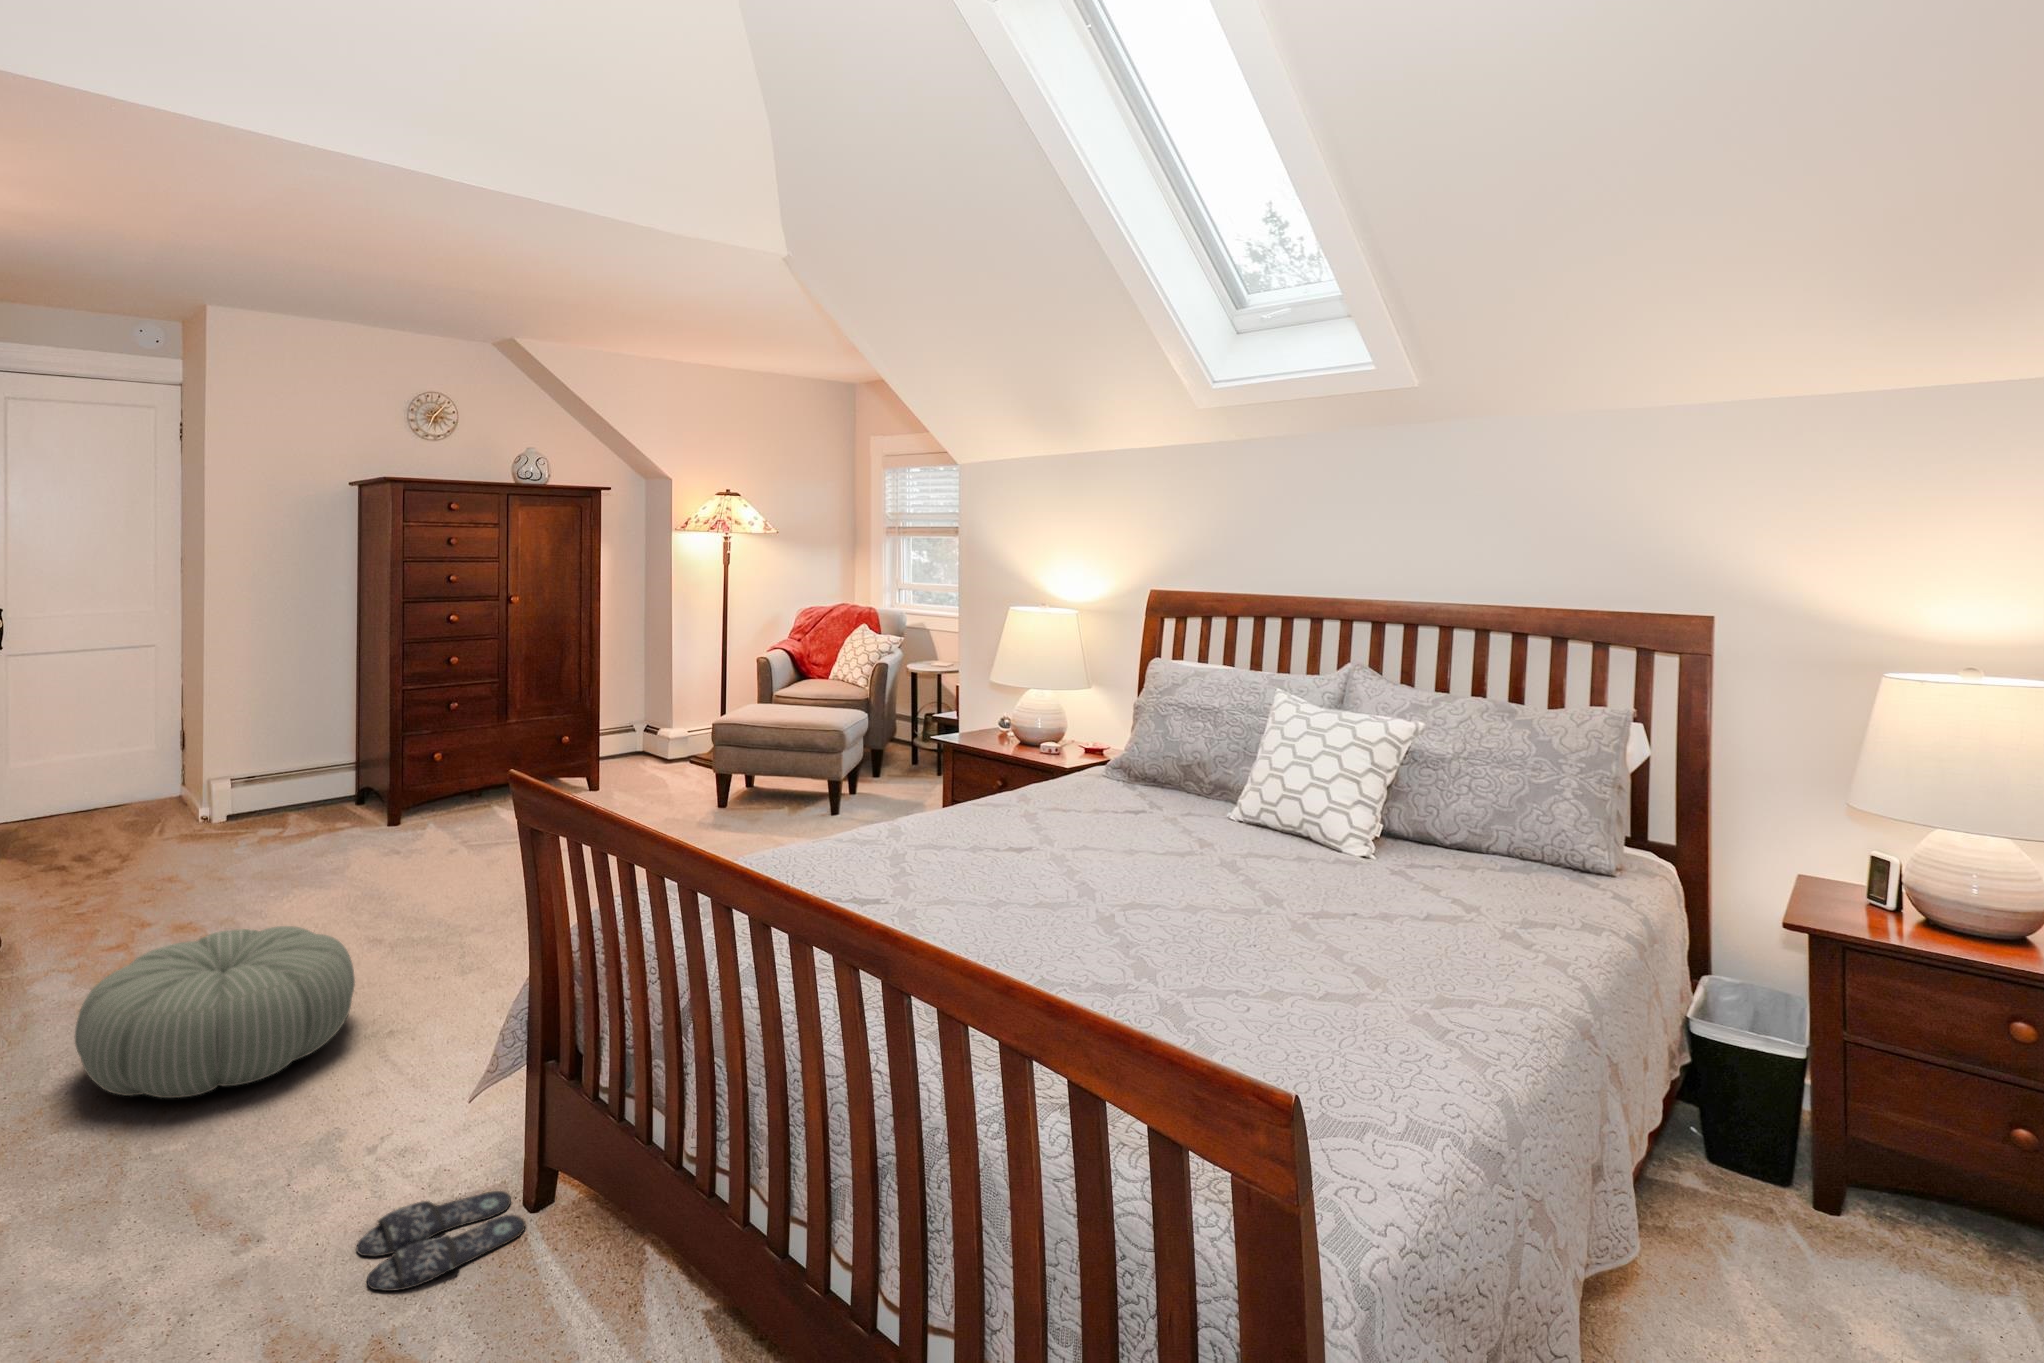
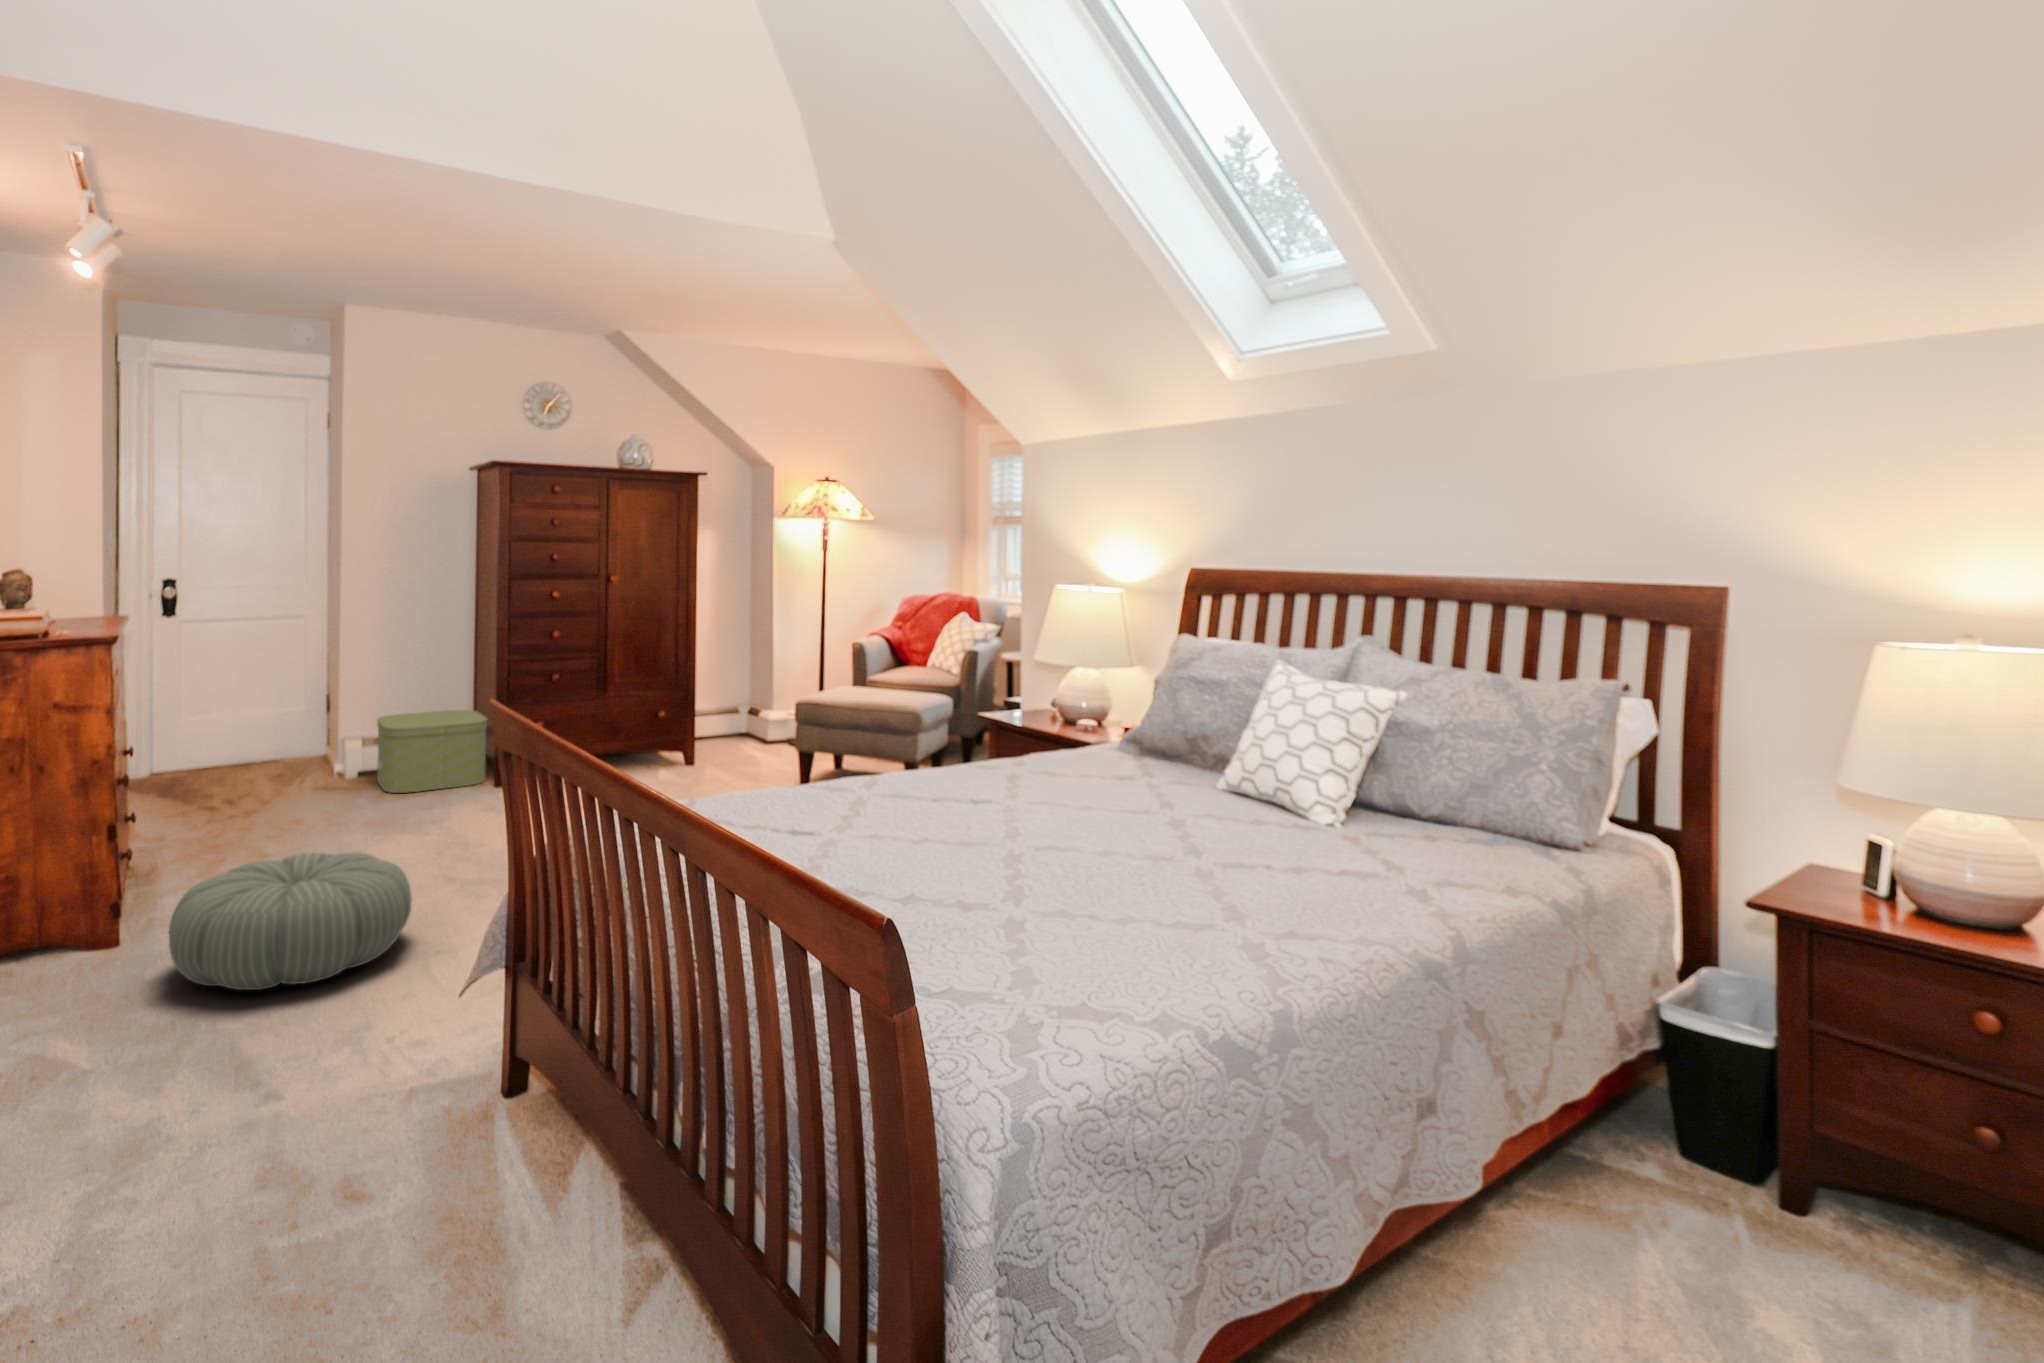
storage box: none [247,744,375,840] -> present [377,710,487,793]
slippers: present [357,1191,525,1291] -> none [349,1083,497,1152]

